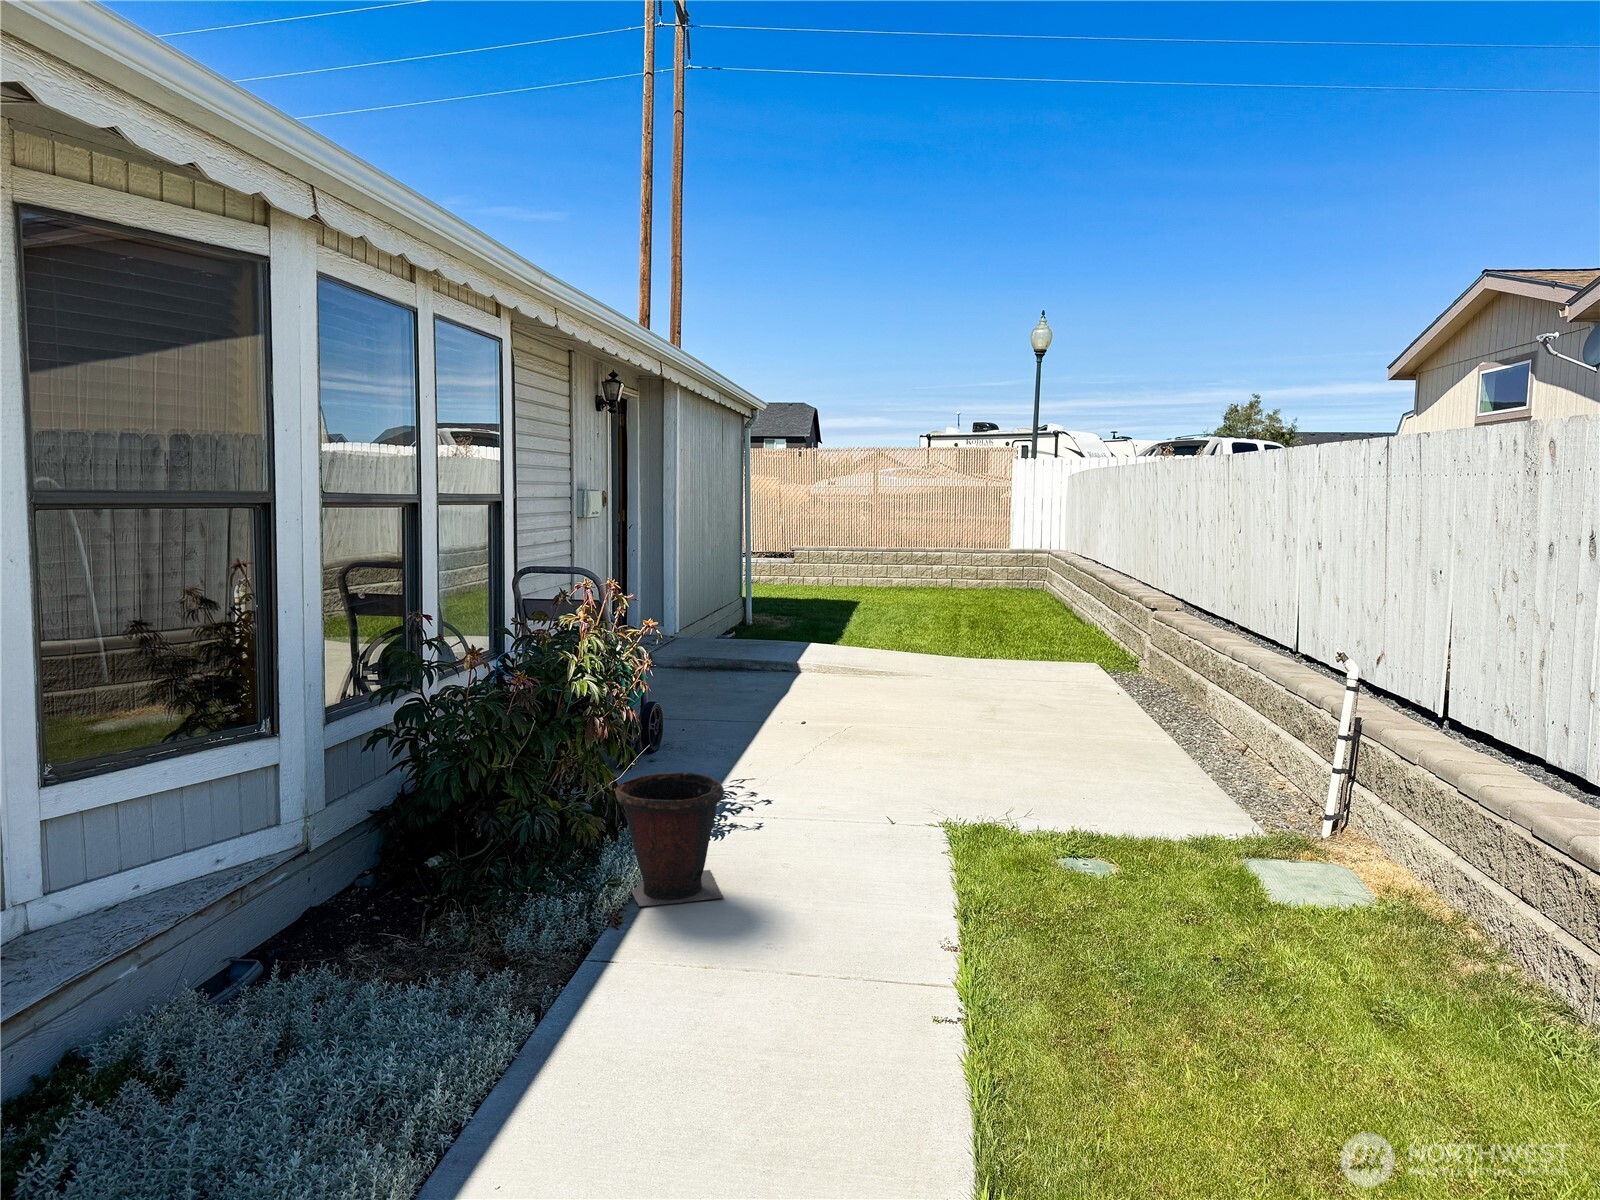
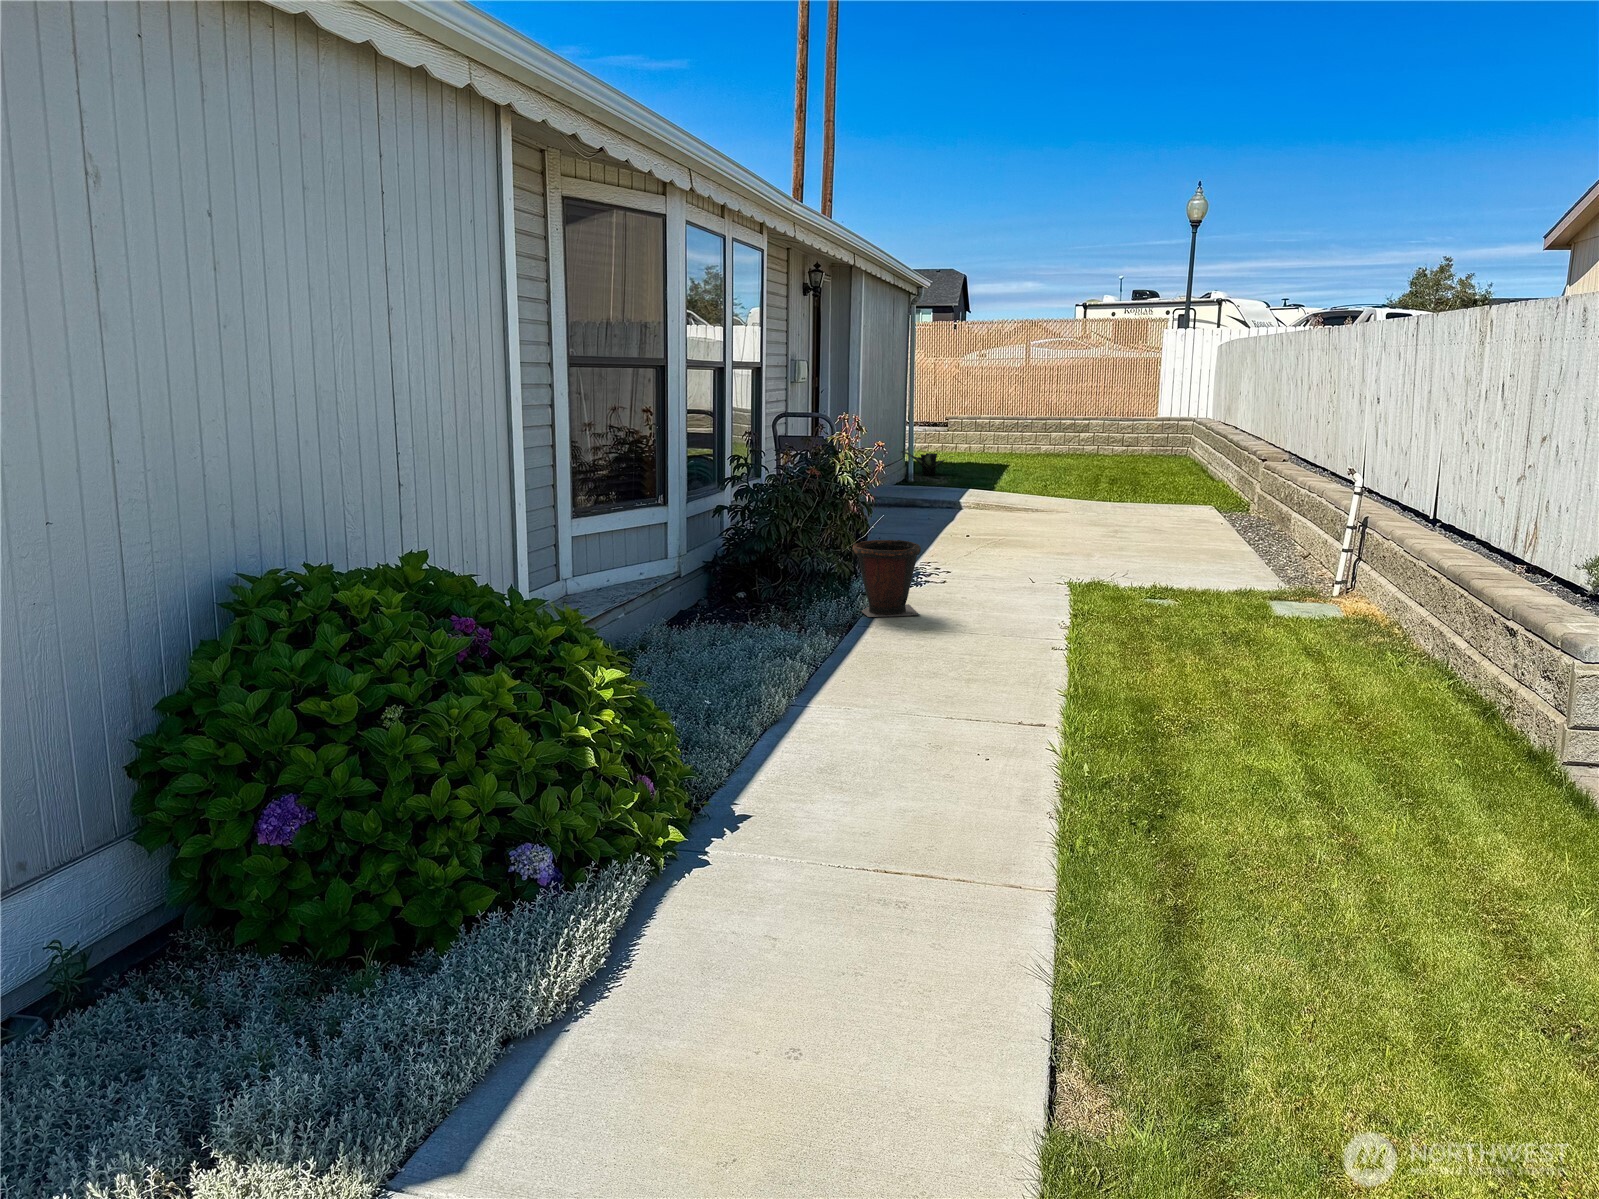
potted plant: none [732,593,796,622] -> present [901,451,954,476]

